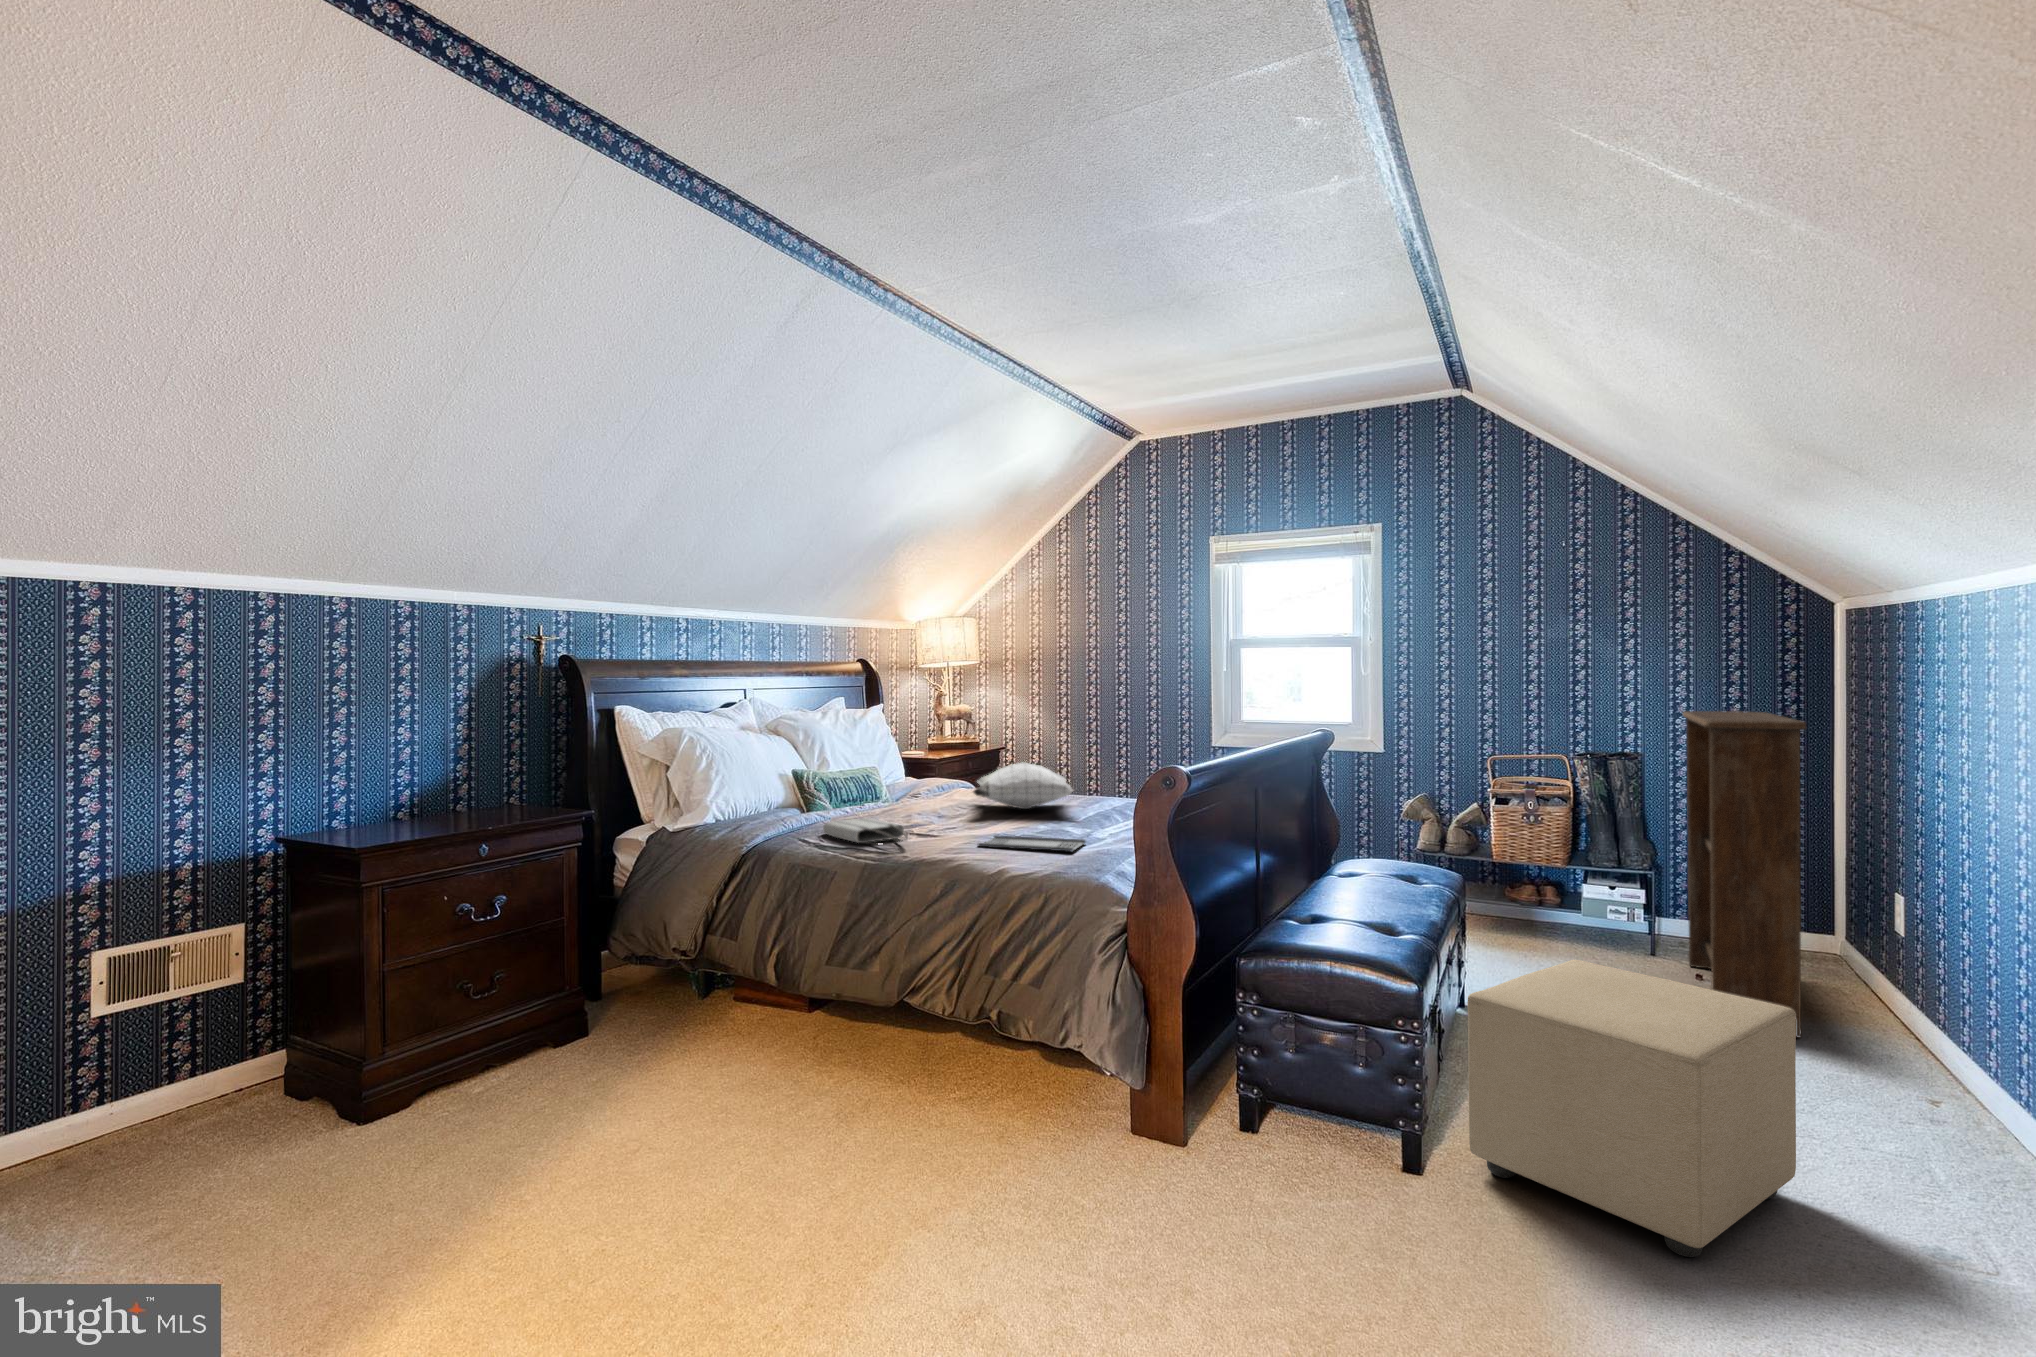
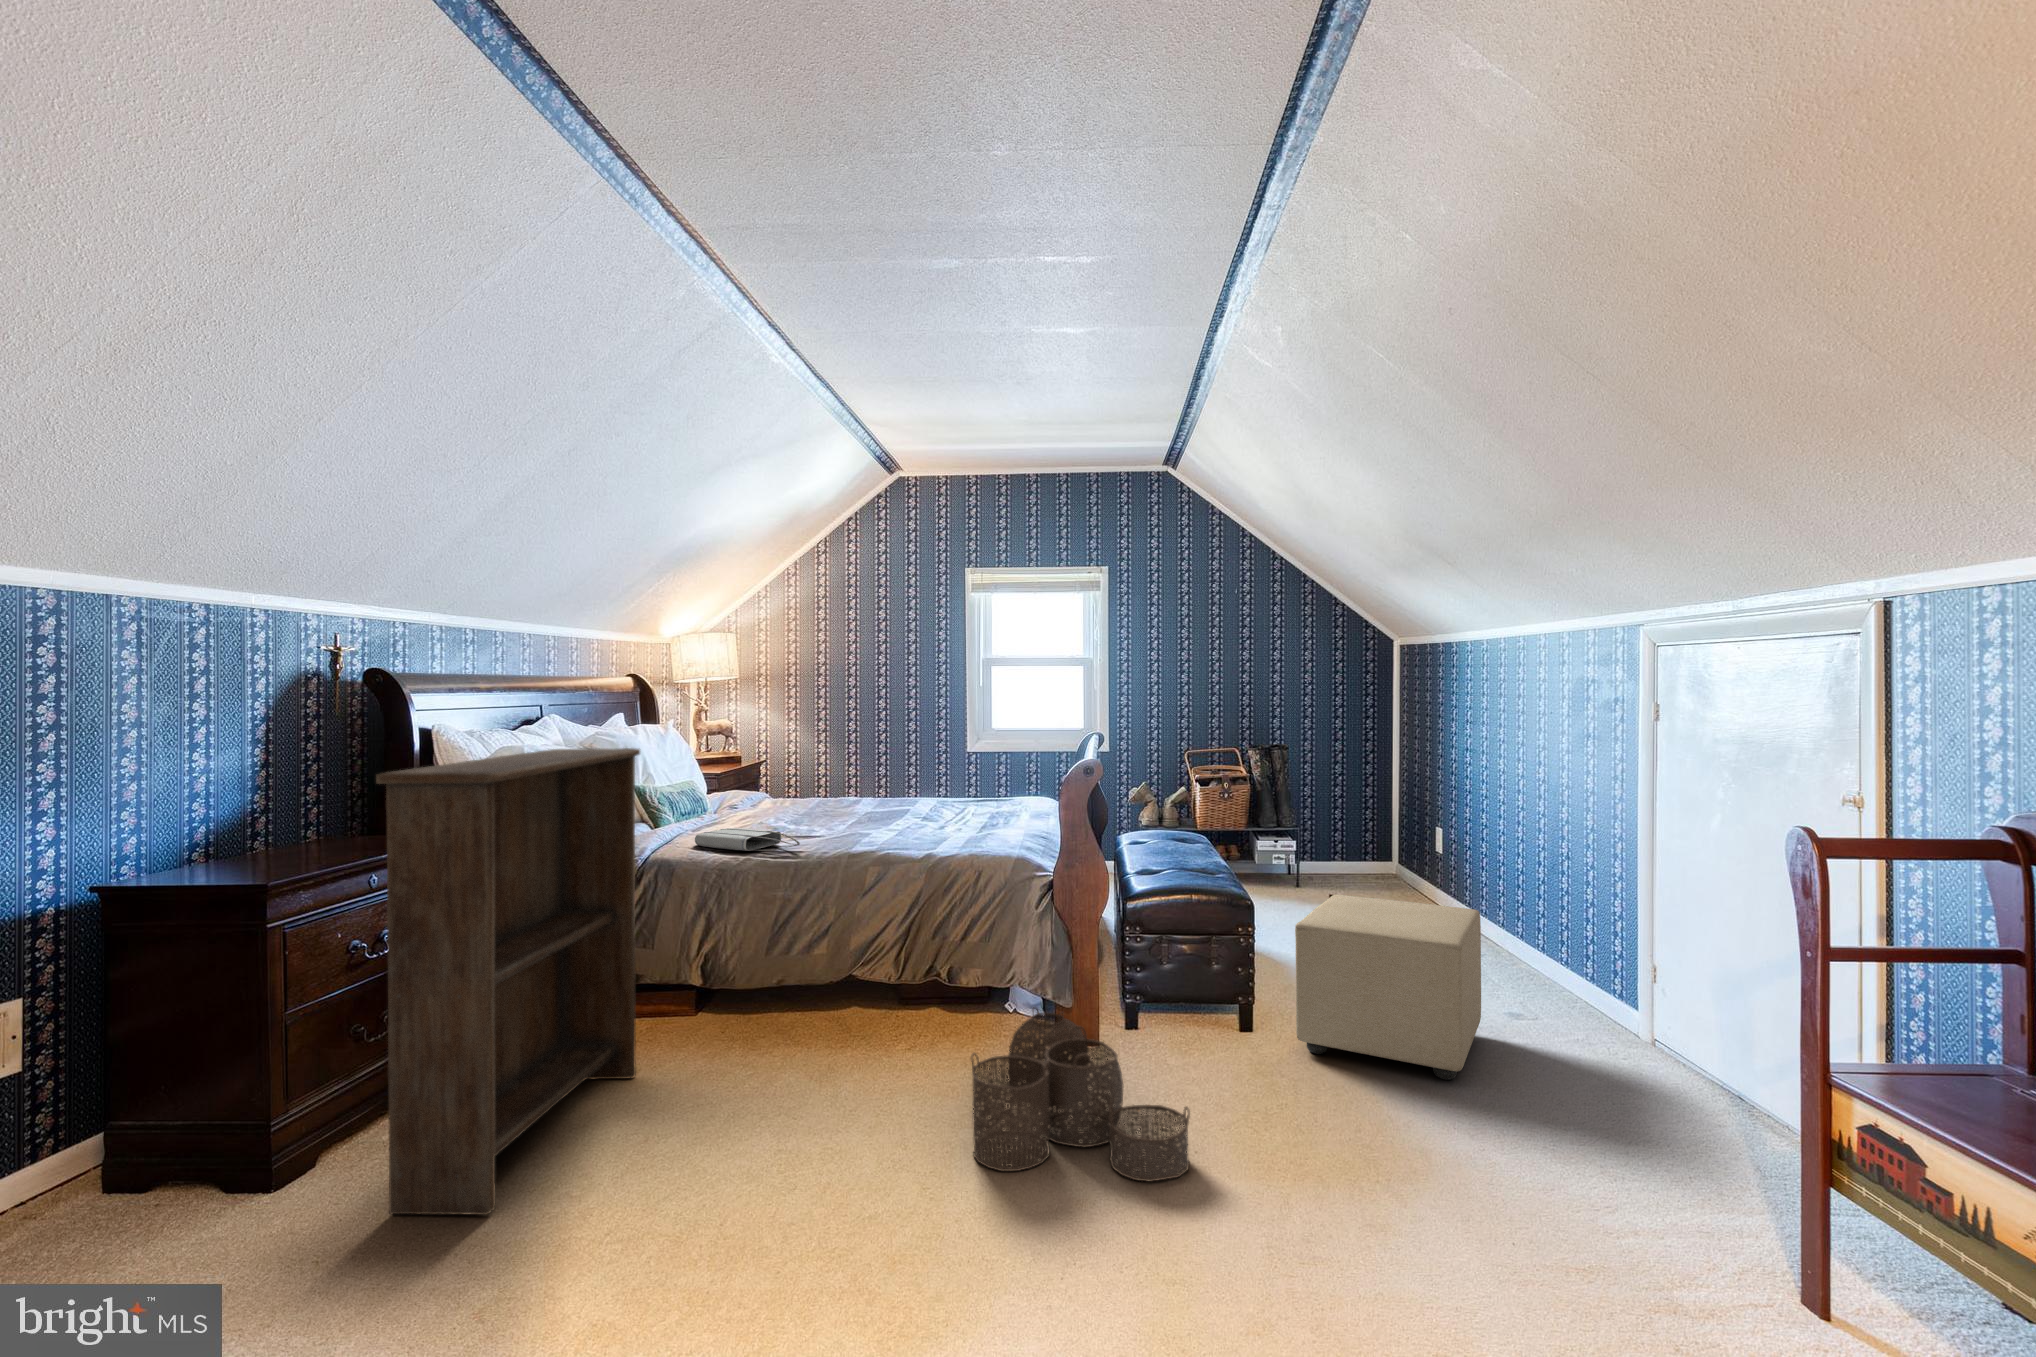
bookshelf: present [1683,711,1806,1037] -> present [376,748,640,1215]
pillow: present [973,763,1073,809] -> none [799,770,907,813]
tray: present [978,835,1086,851] -> none [859,834,949,847]
woven basket: none [958,1054,1206,1306] -> present [971,1011,1190,1182]

